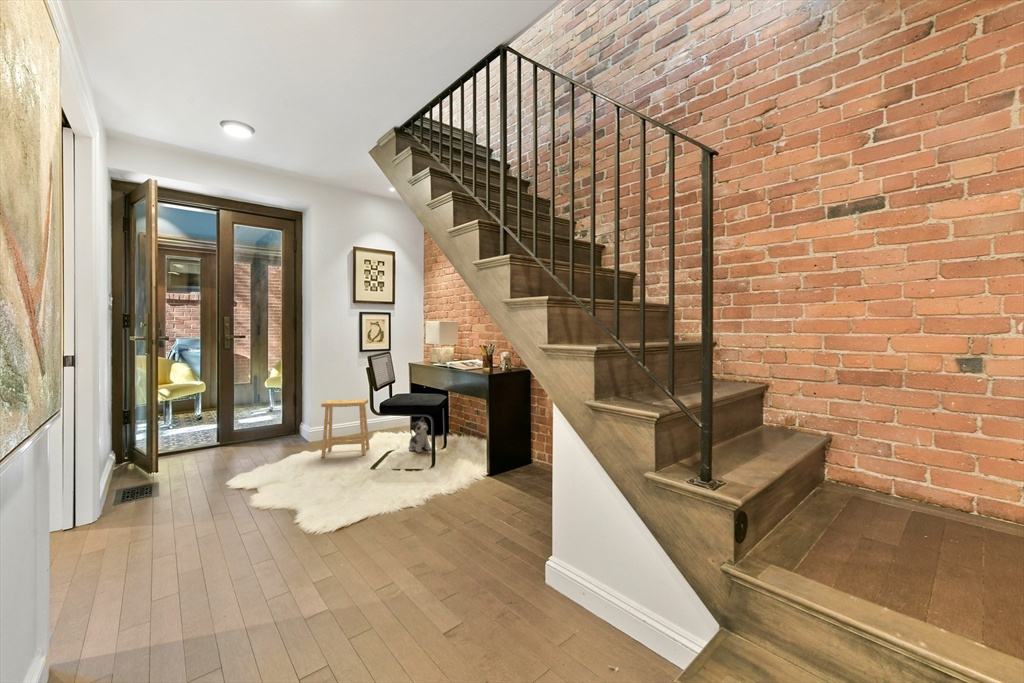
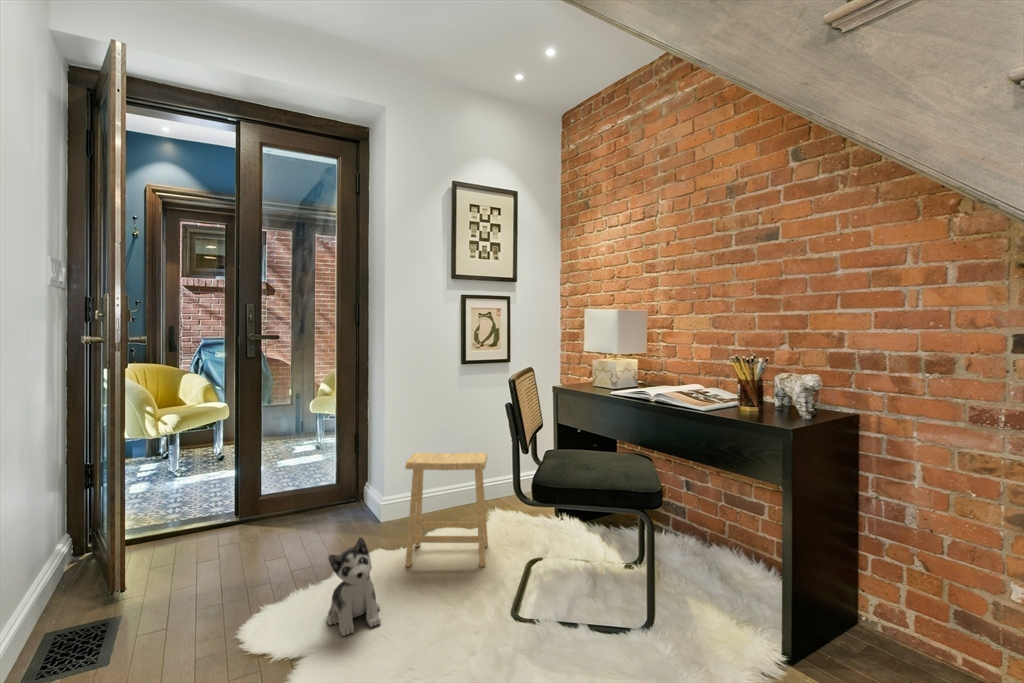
plush toy: present [409,417,432,452] -> present [327,537,381,636]

